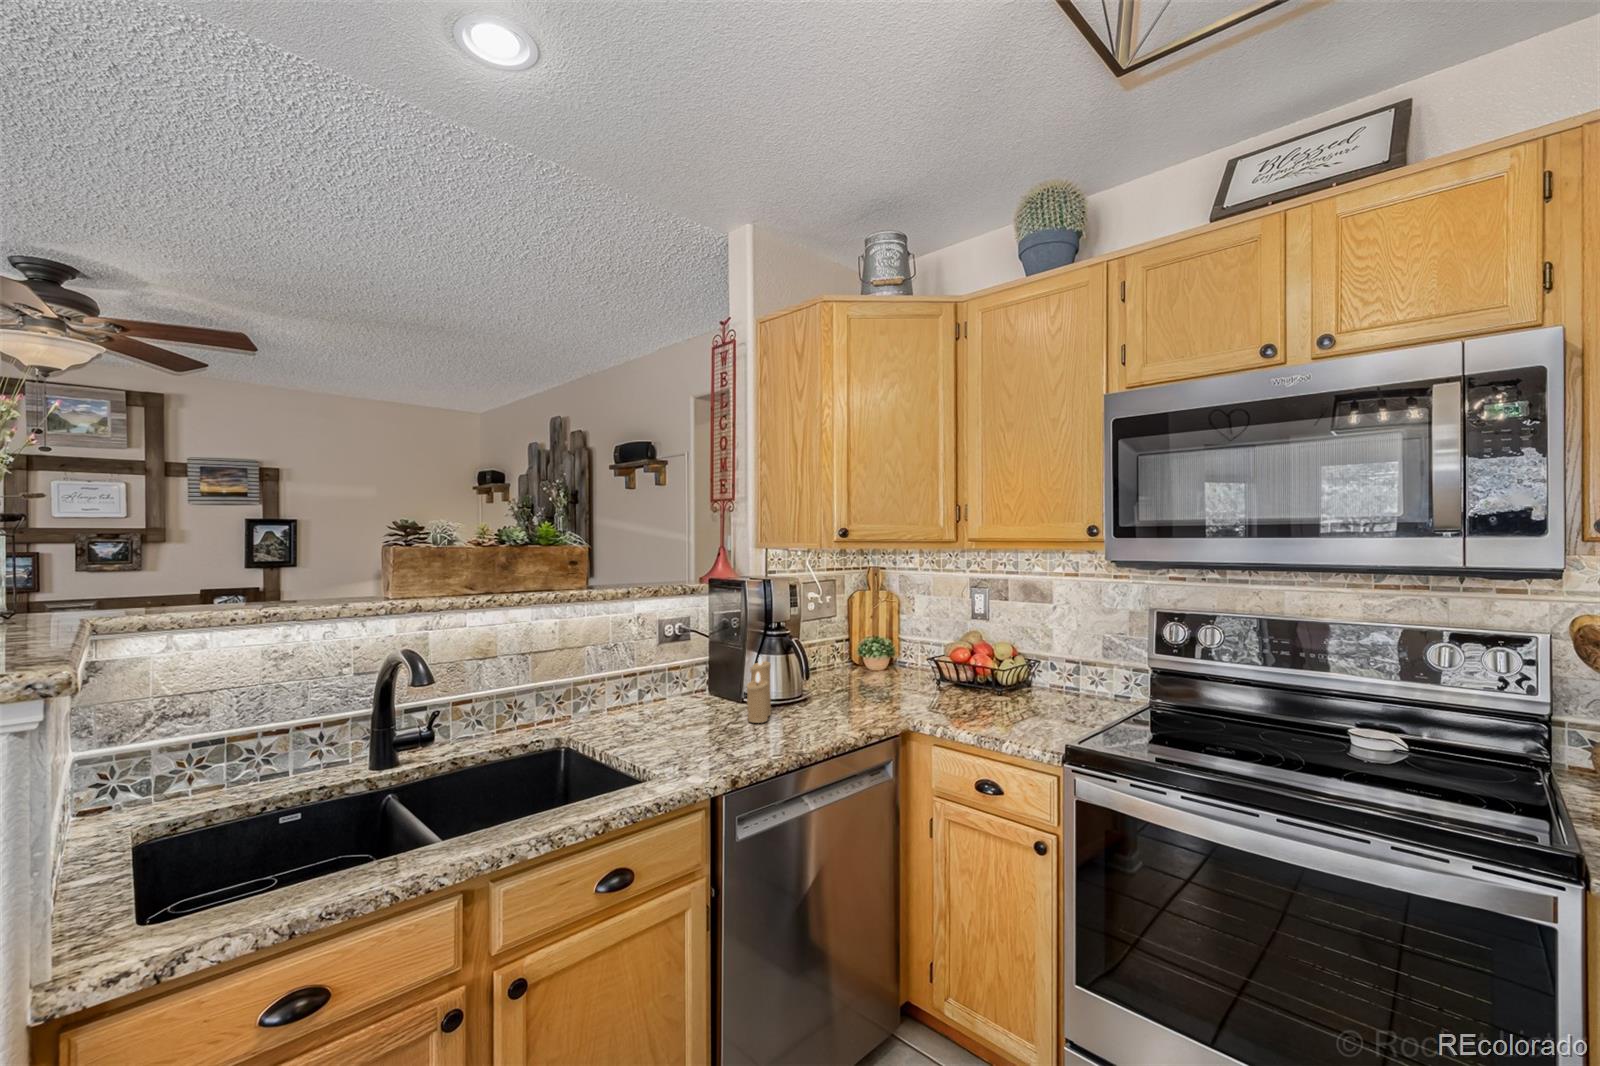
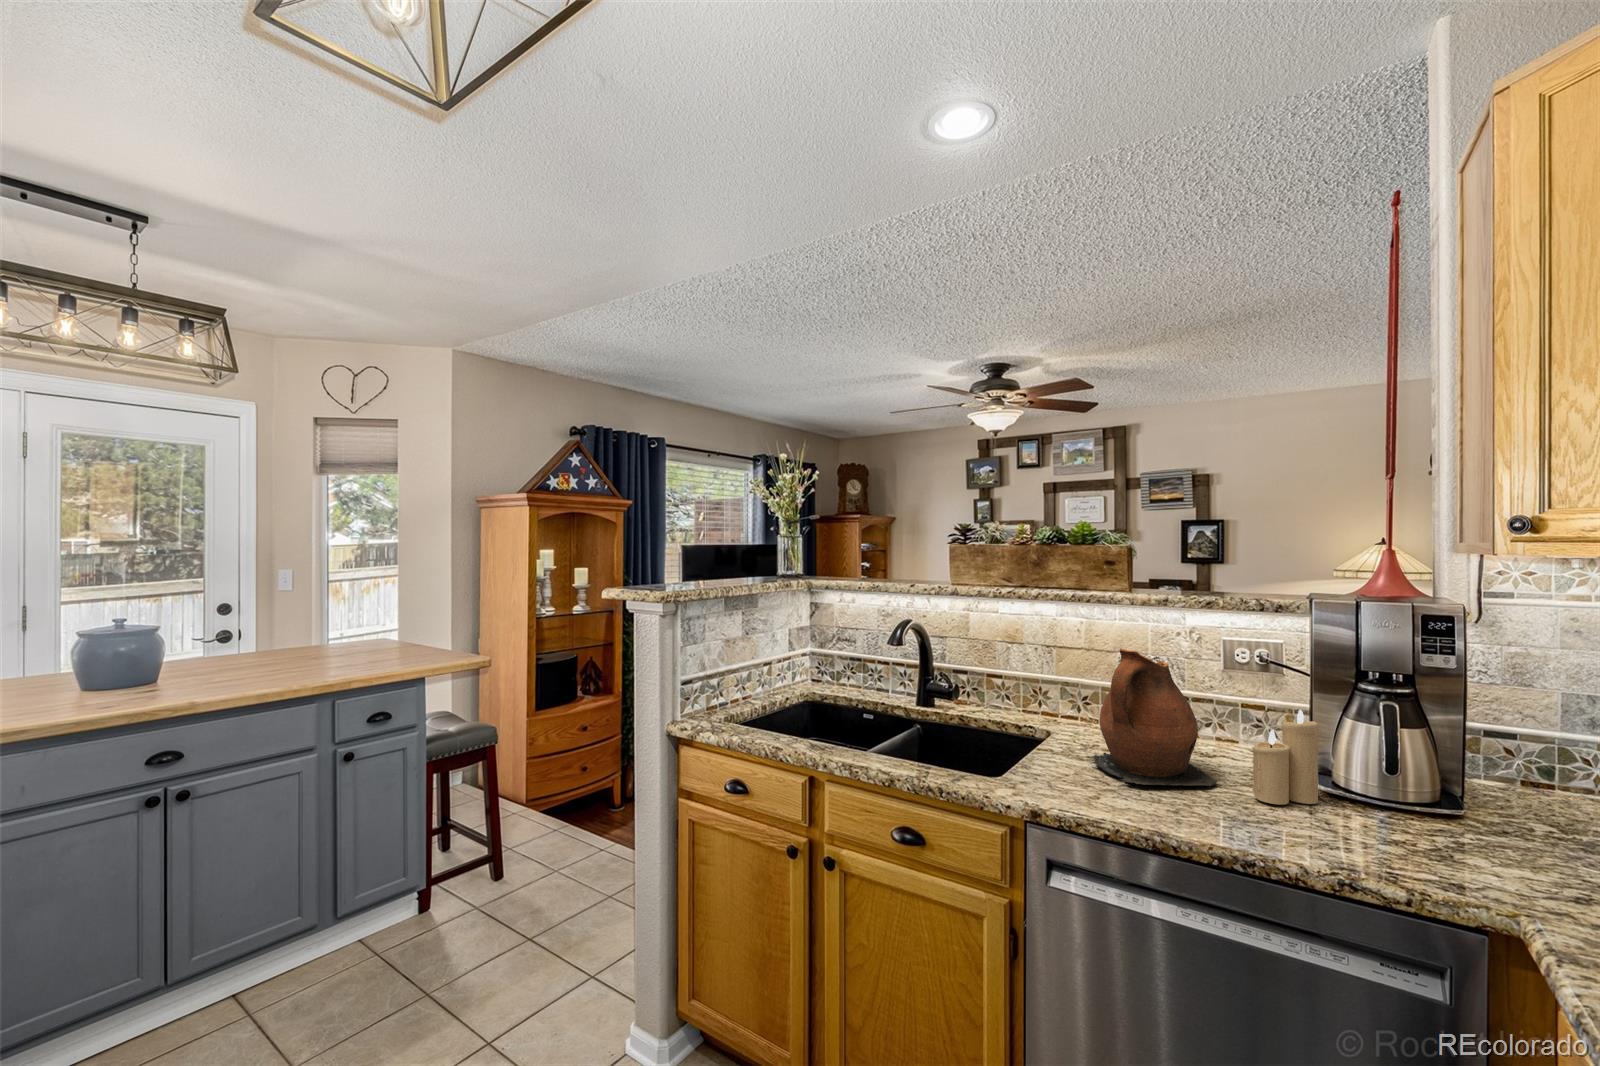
ceramic pitcher: none [634,634,729,744] -> present [1088,649,1217,788]

